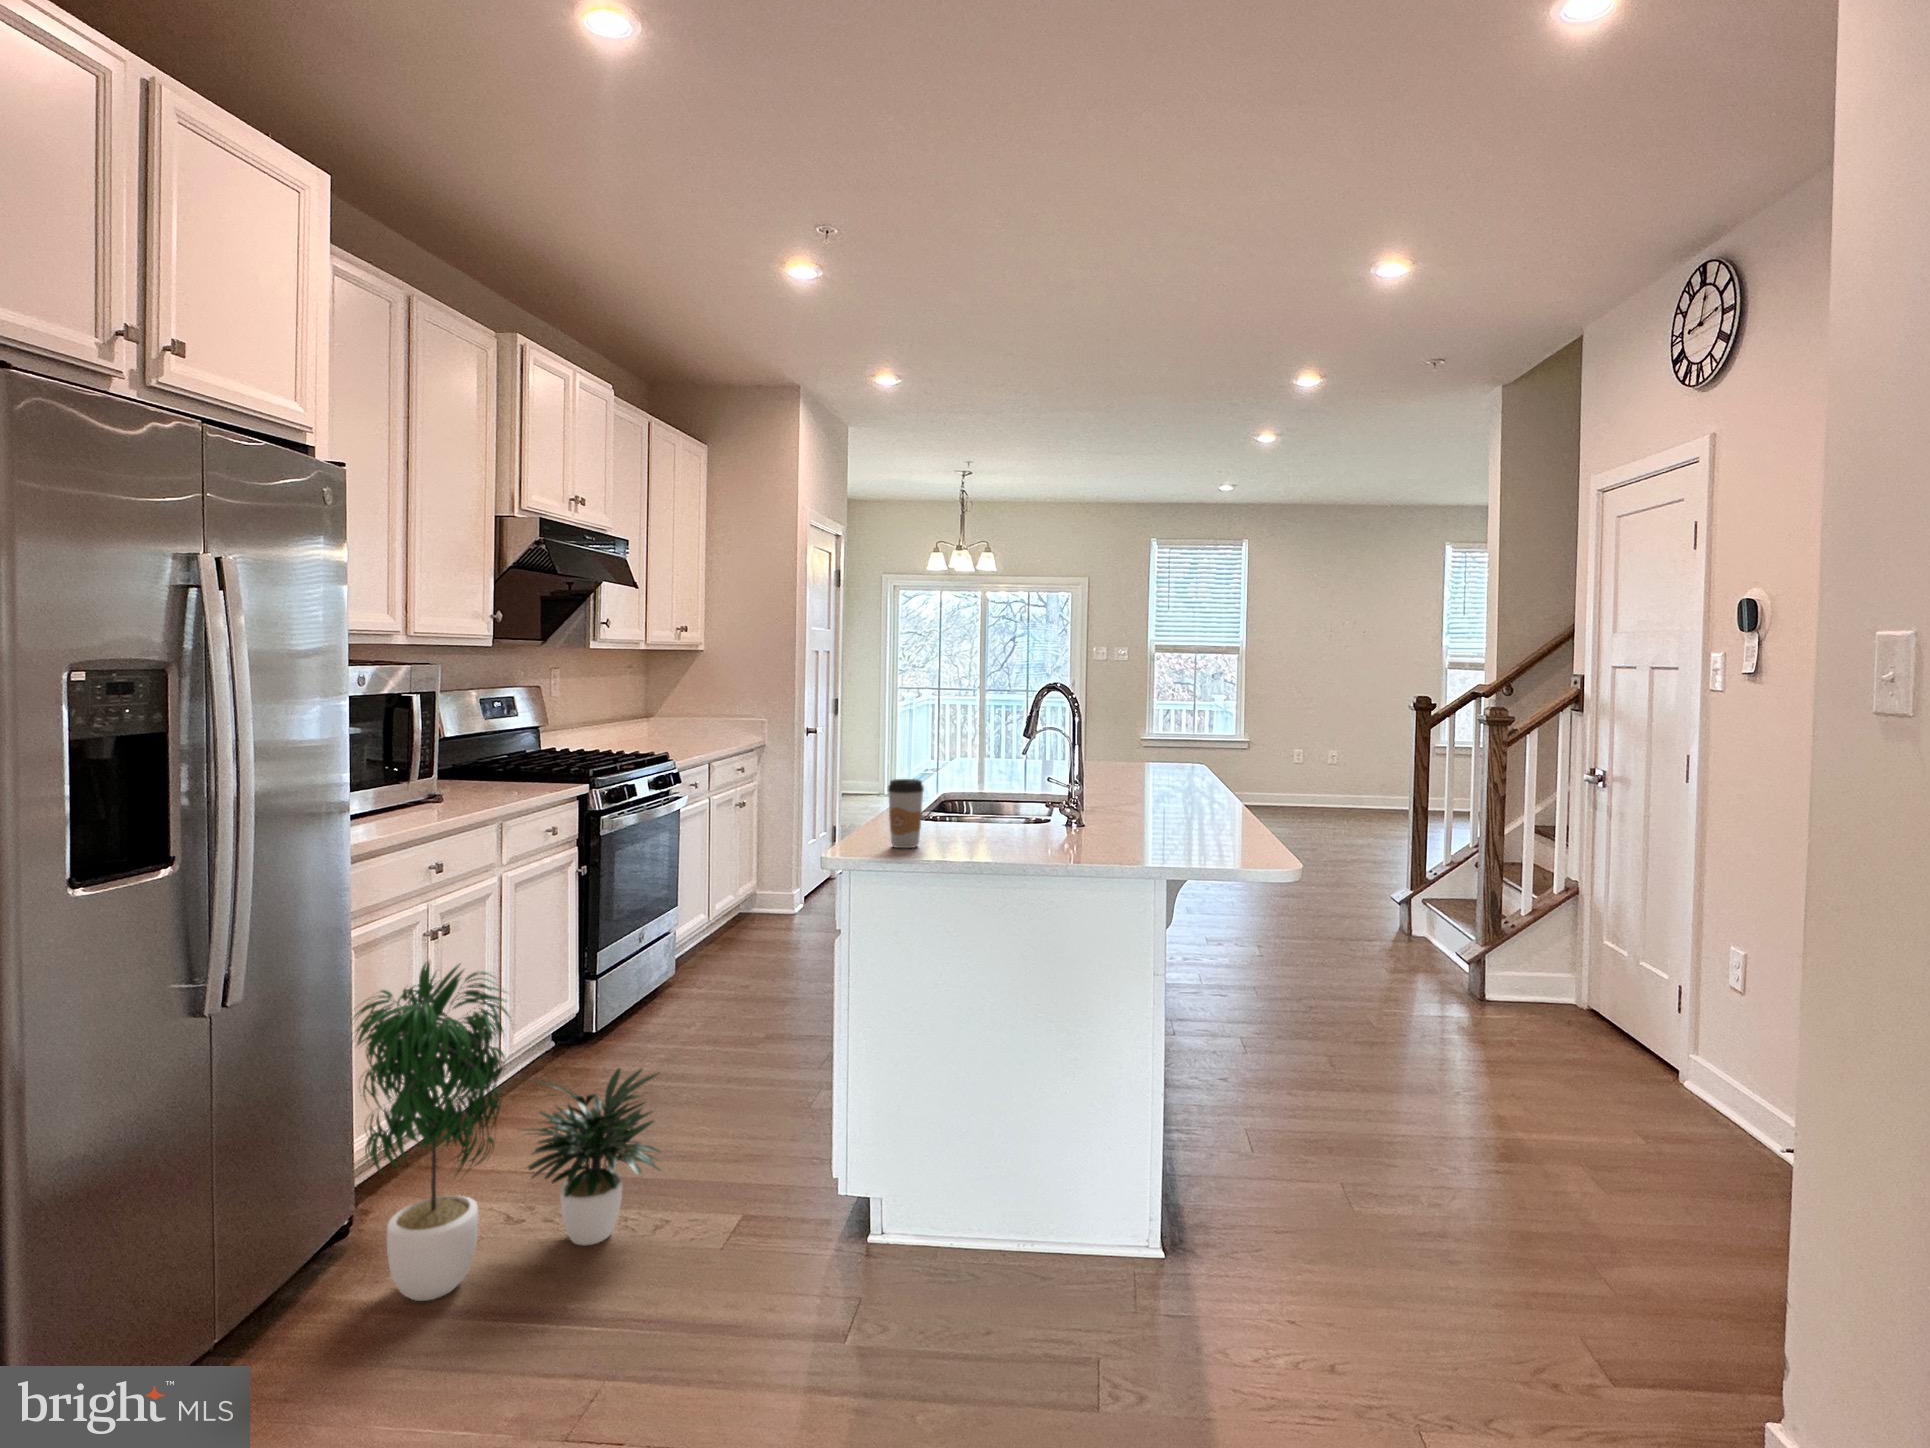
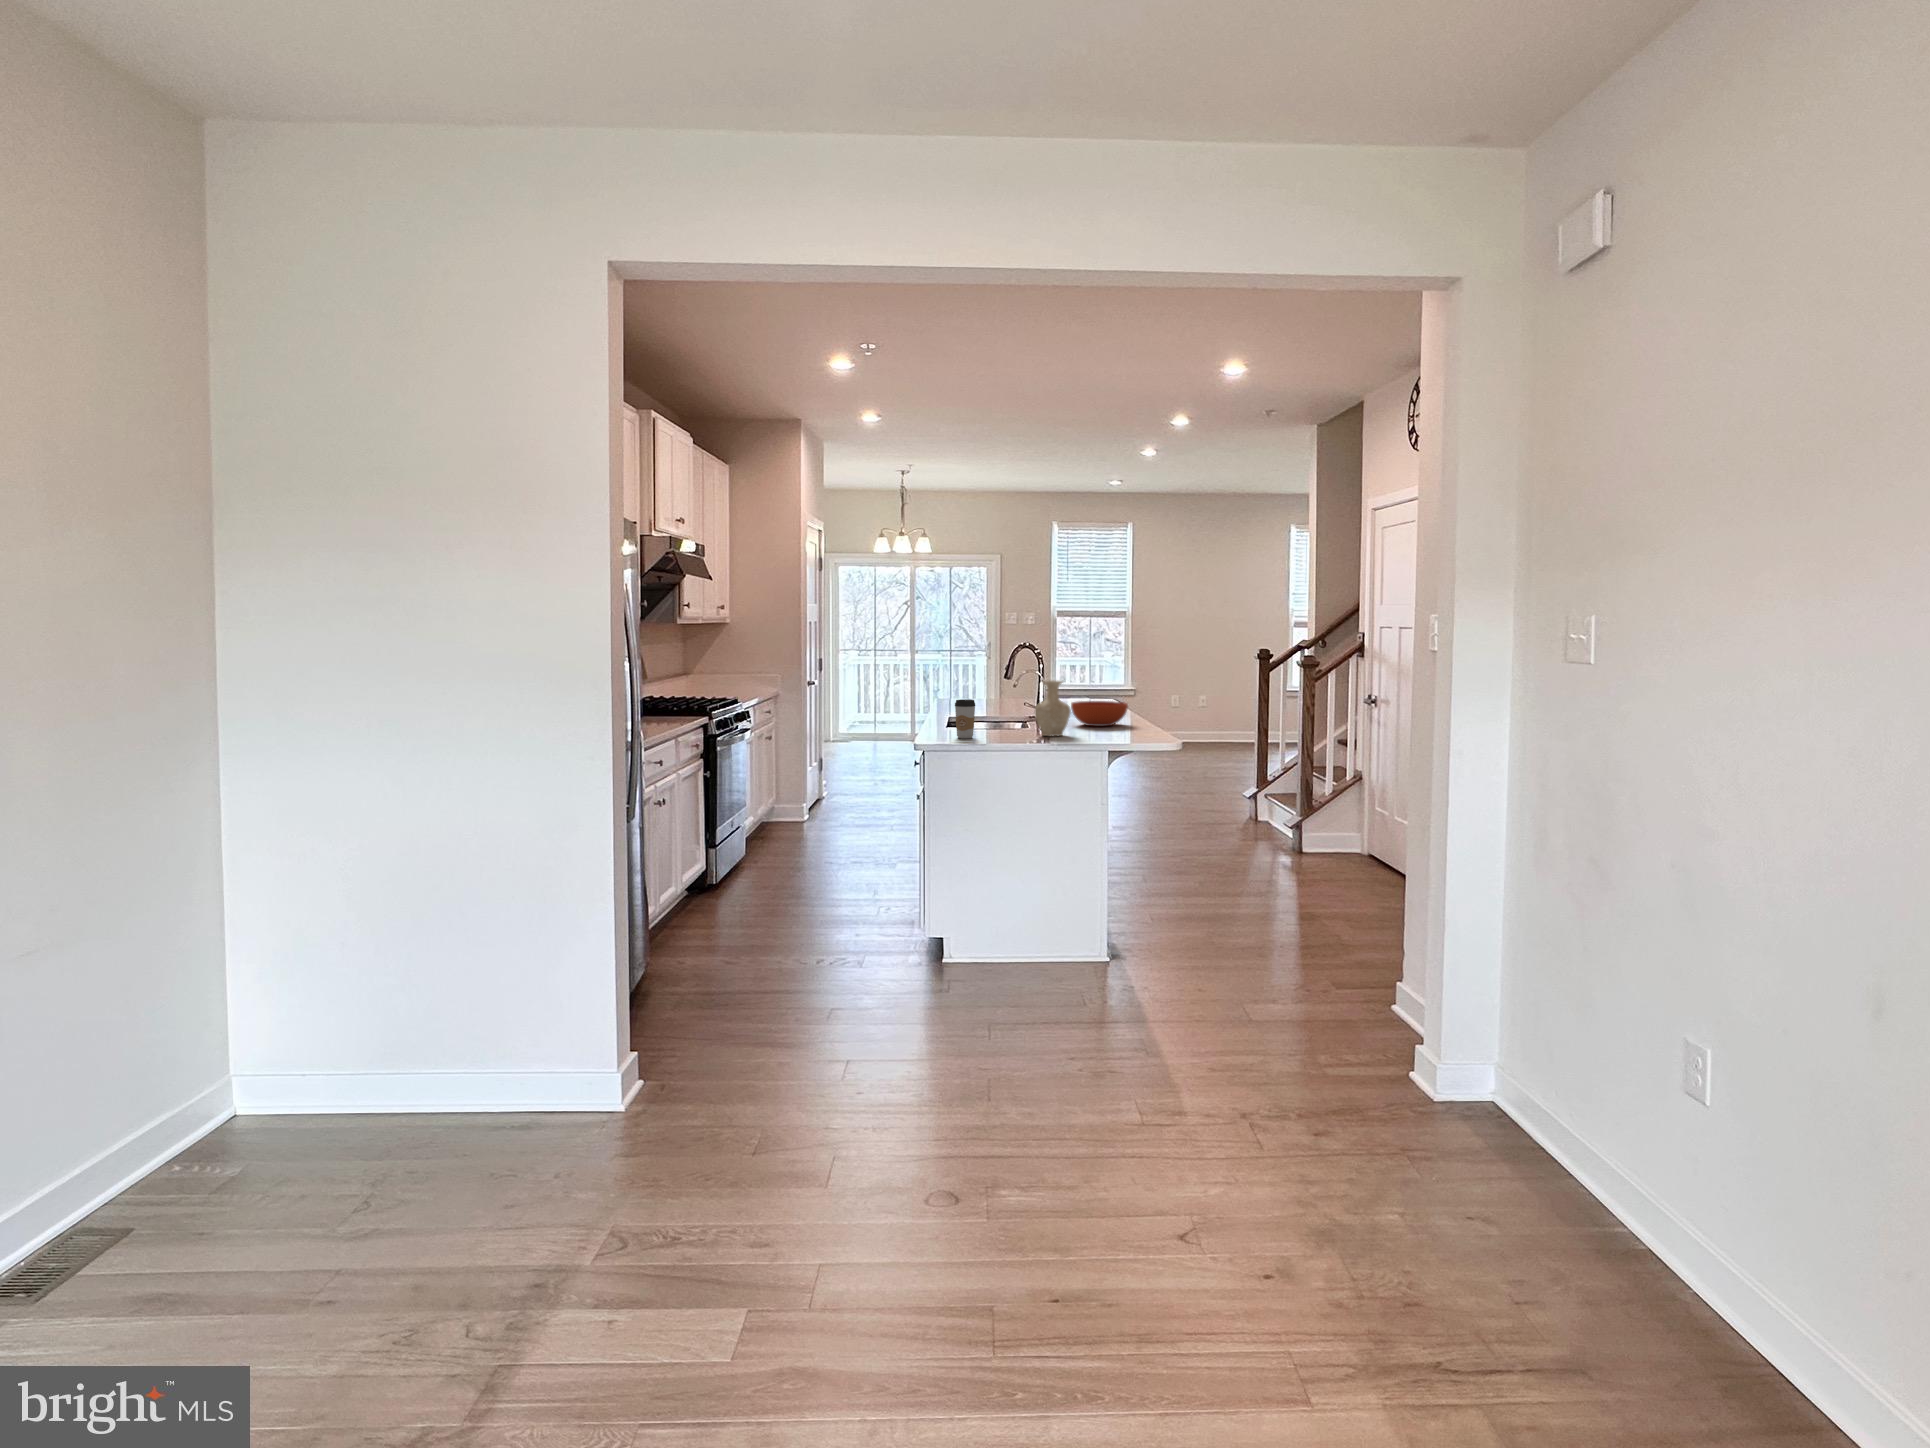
vase: none [1028,749,1091,848] -> present [1035,680,1071,736]
bowl: none [1106,780,1202,826] -> present [1071,701,1128,726]
potted plant: present [352,962,661,1301] -> none [664,803,827,994]

